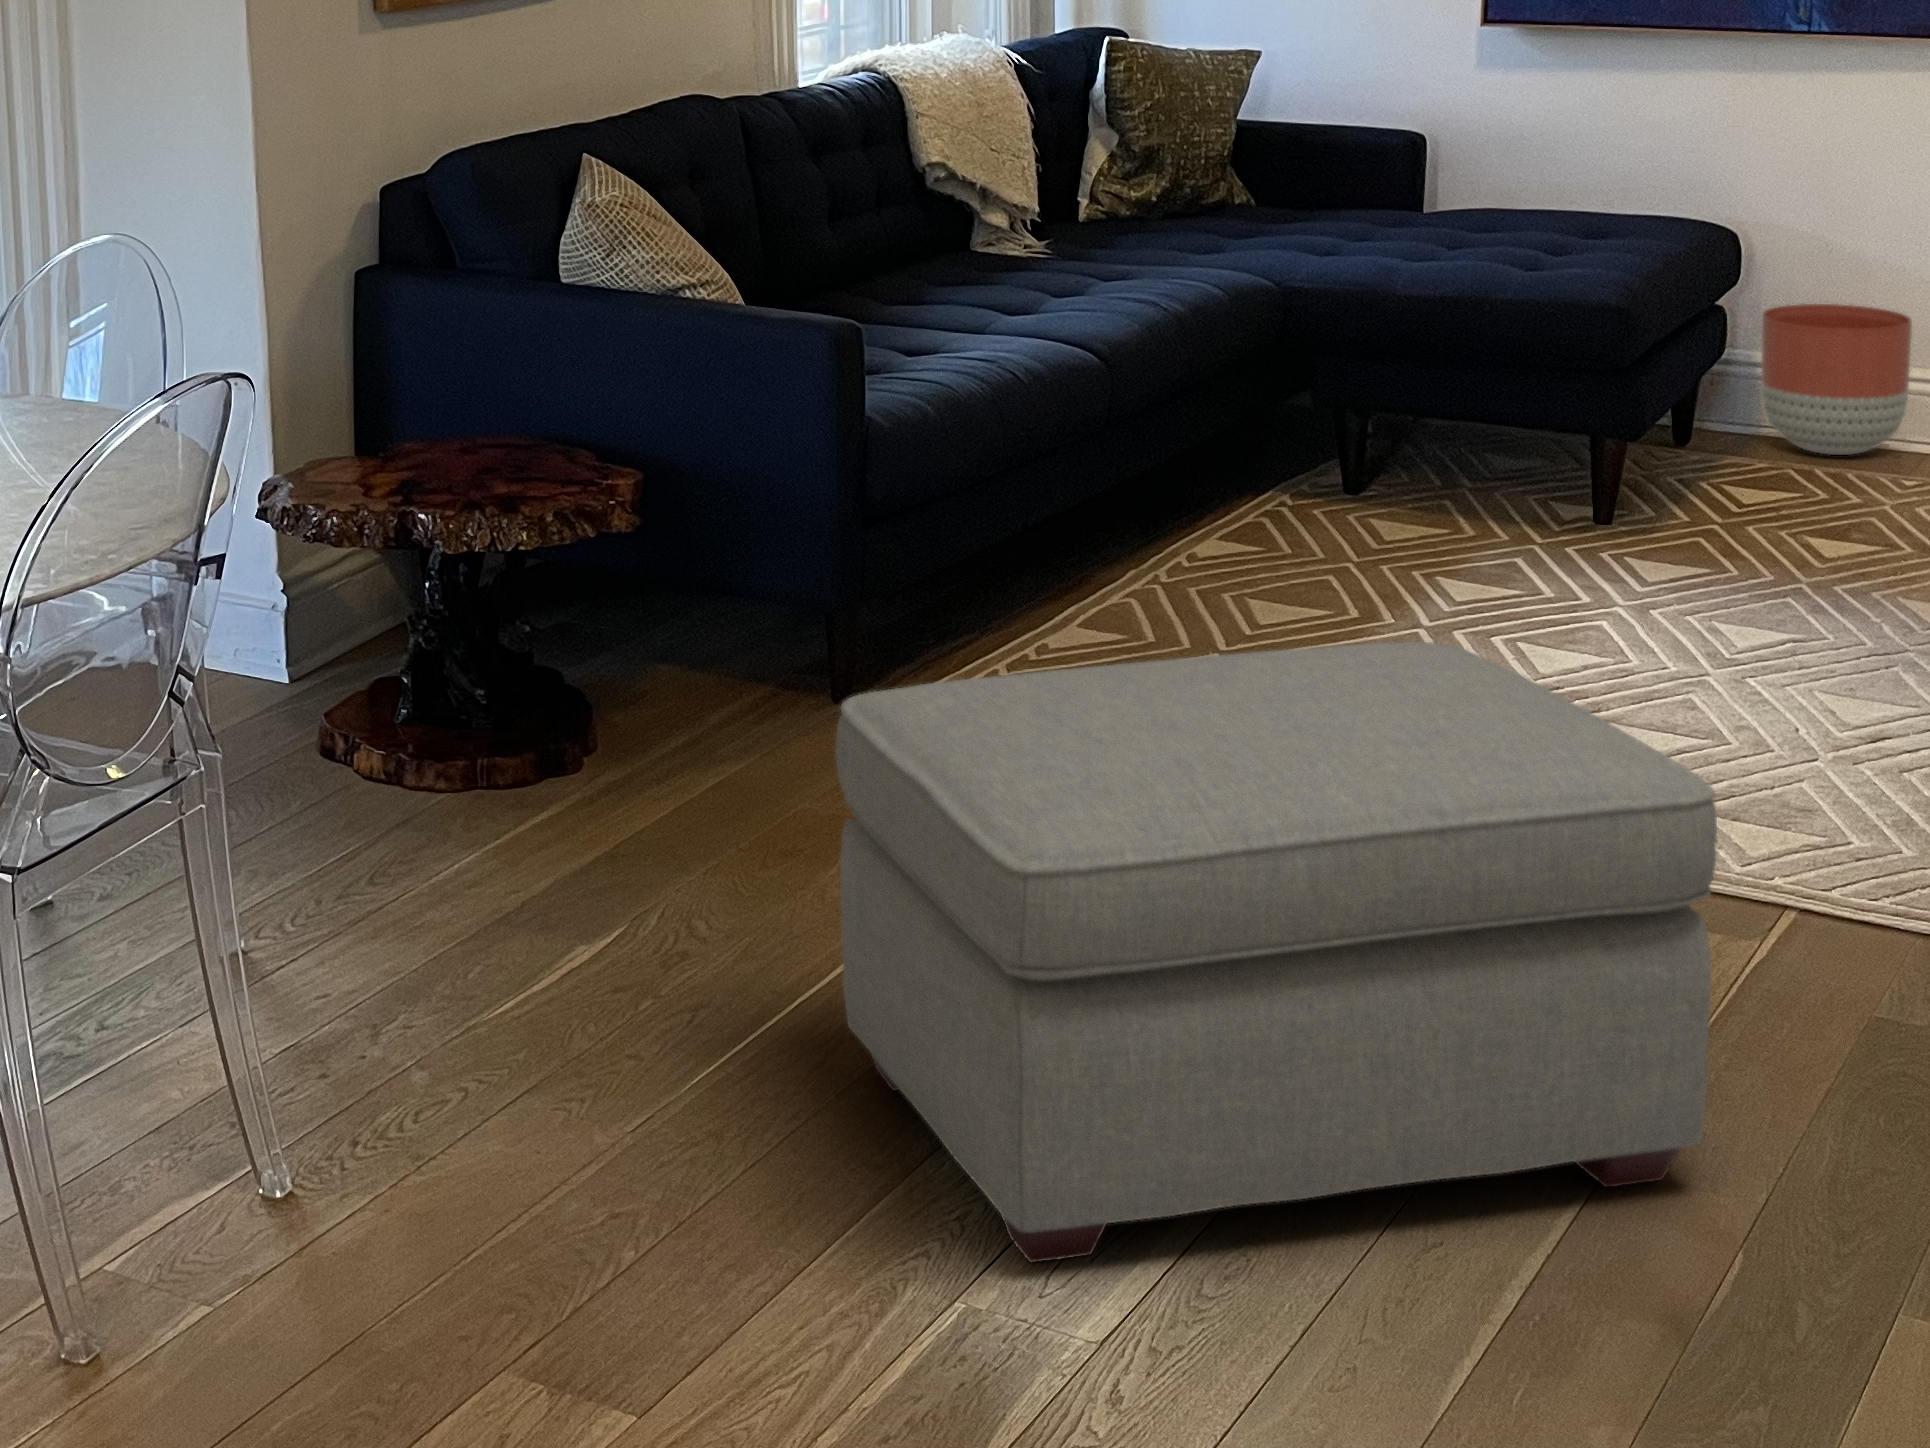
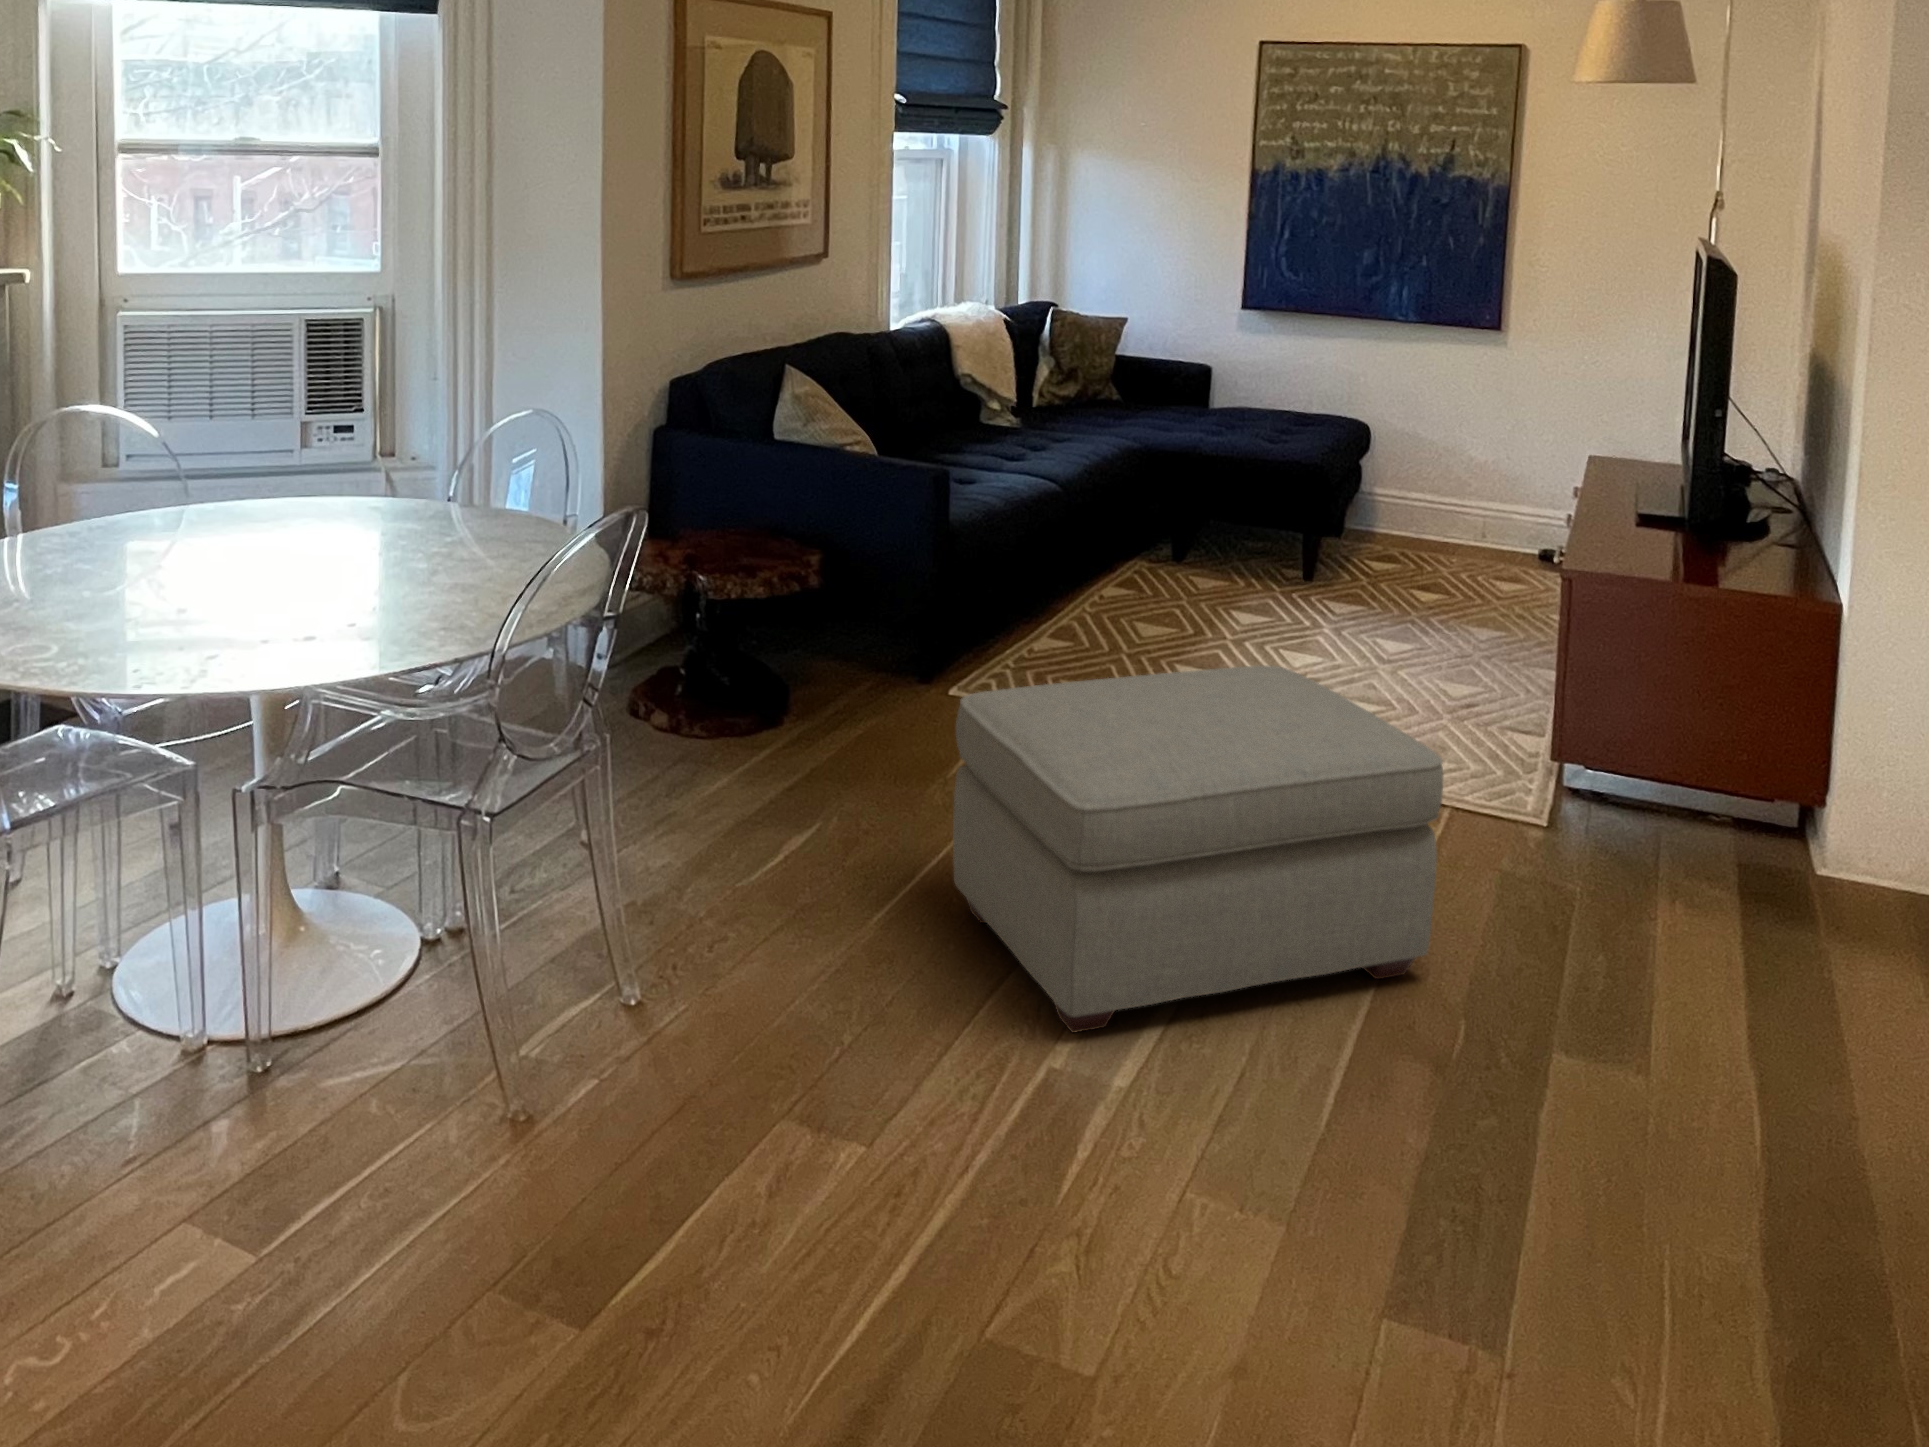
planter: present [1761,304,1912,455] -> none [1382,465,1459,546]

